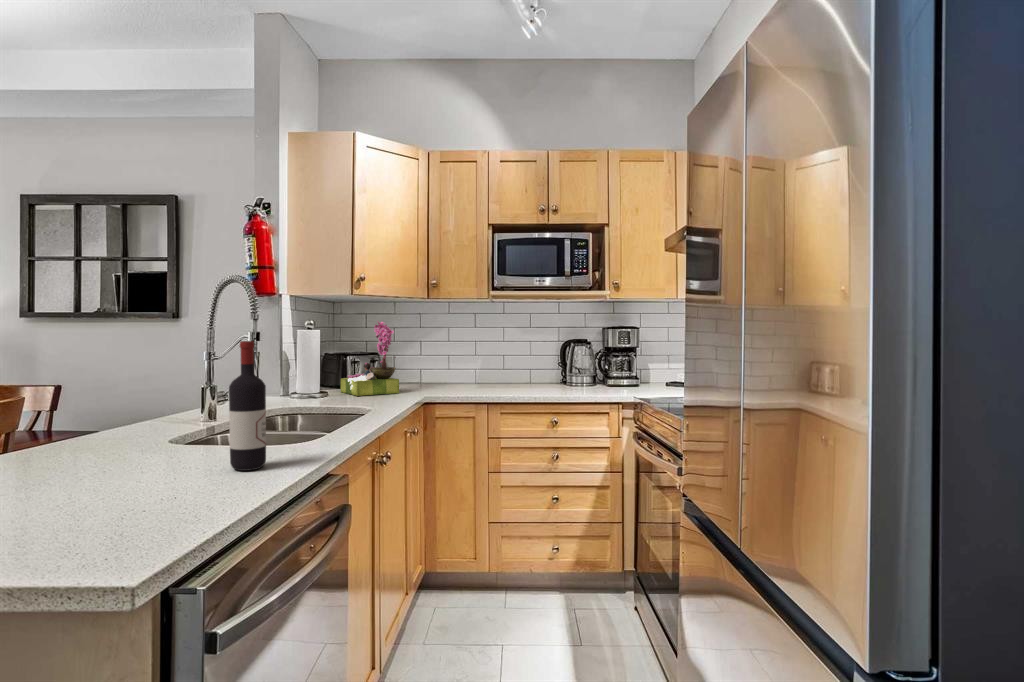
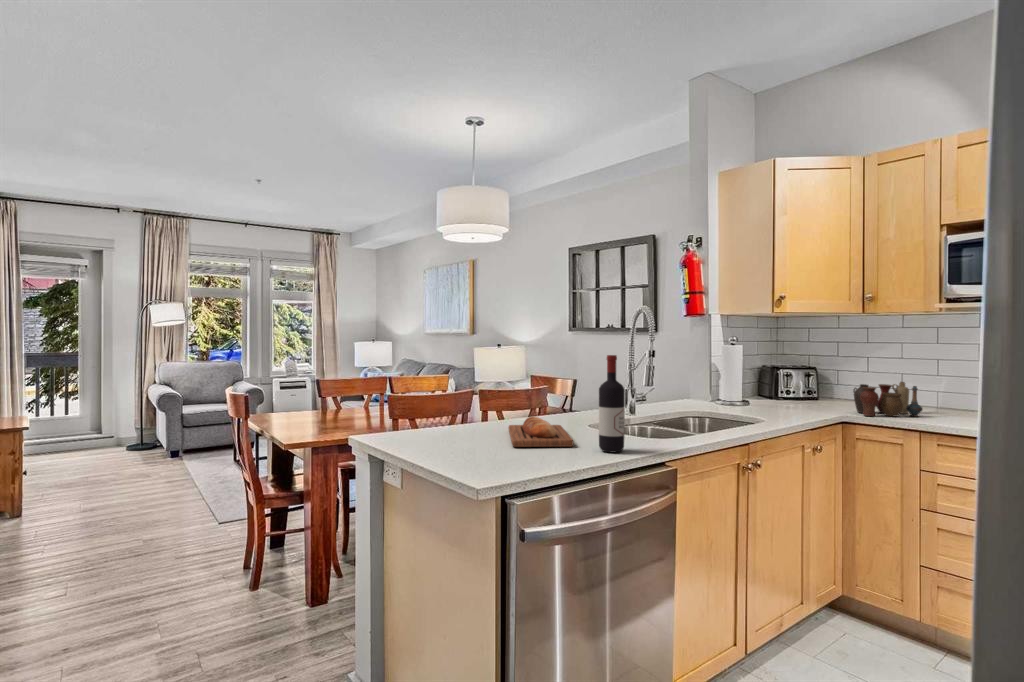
flower arrangement: present [341,321,399,396] -> none [765,336,823,409]
vase: none [428,362,483,396] -> present [853,382,923,417]
bread loaf: none [42,437,188,488] -> present [509,416,574,447]

